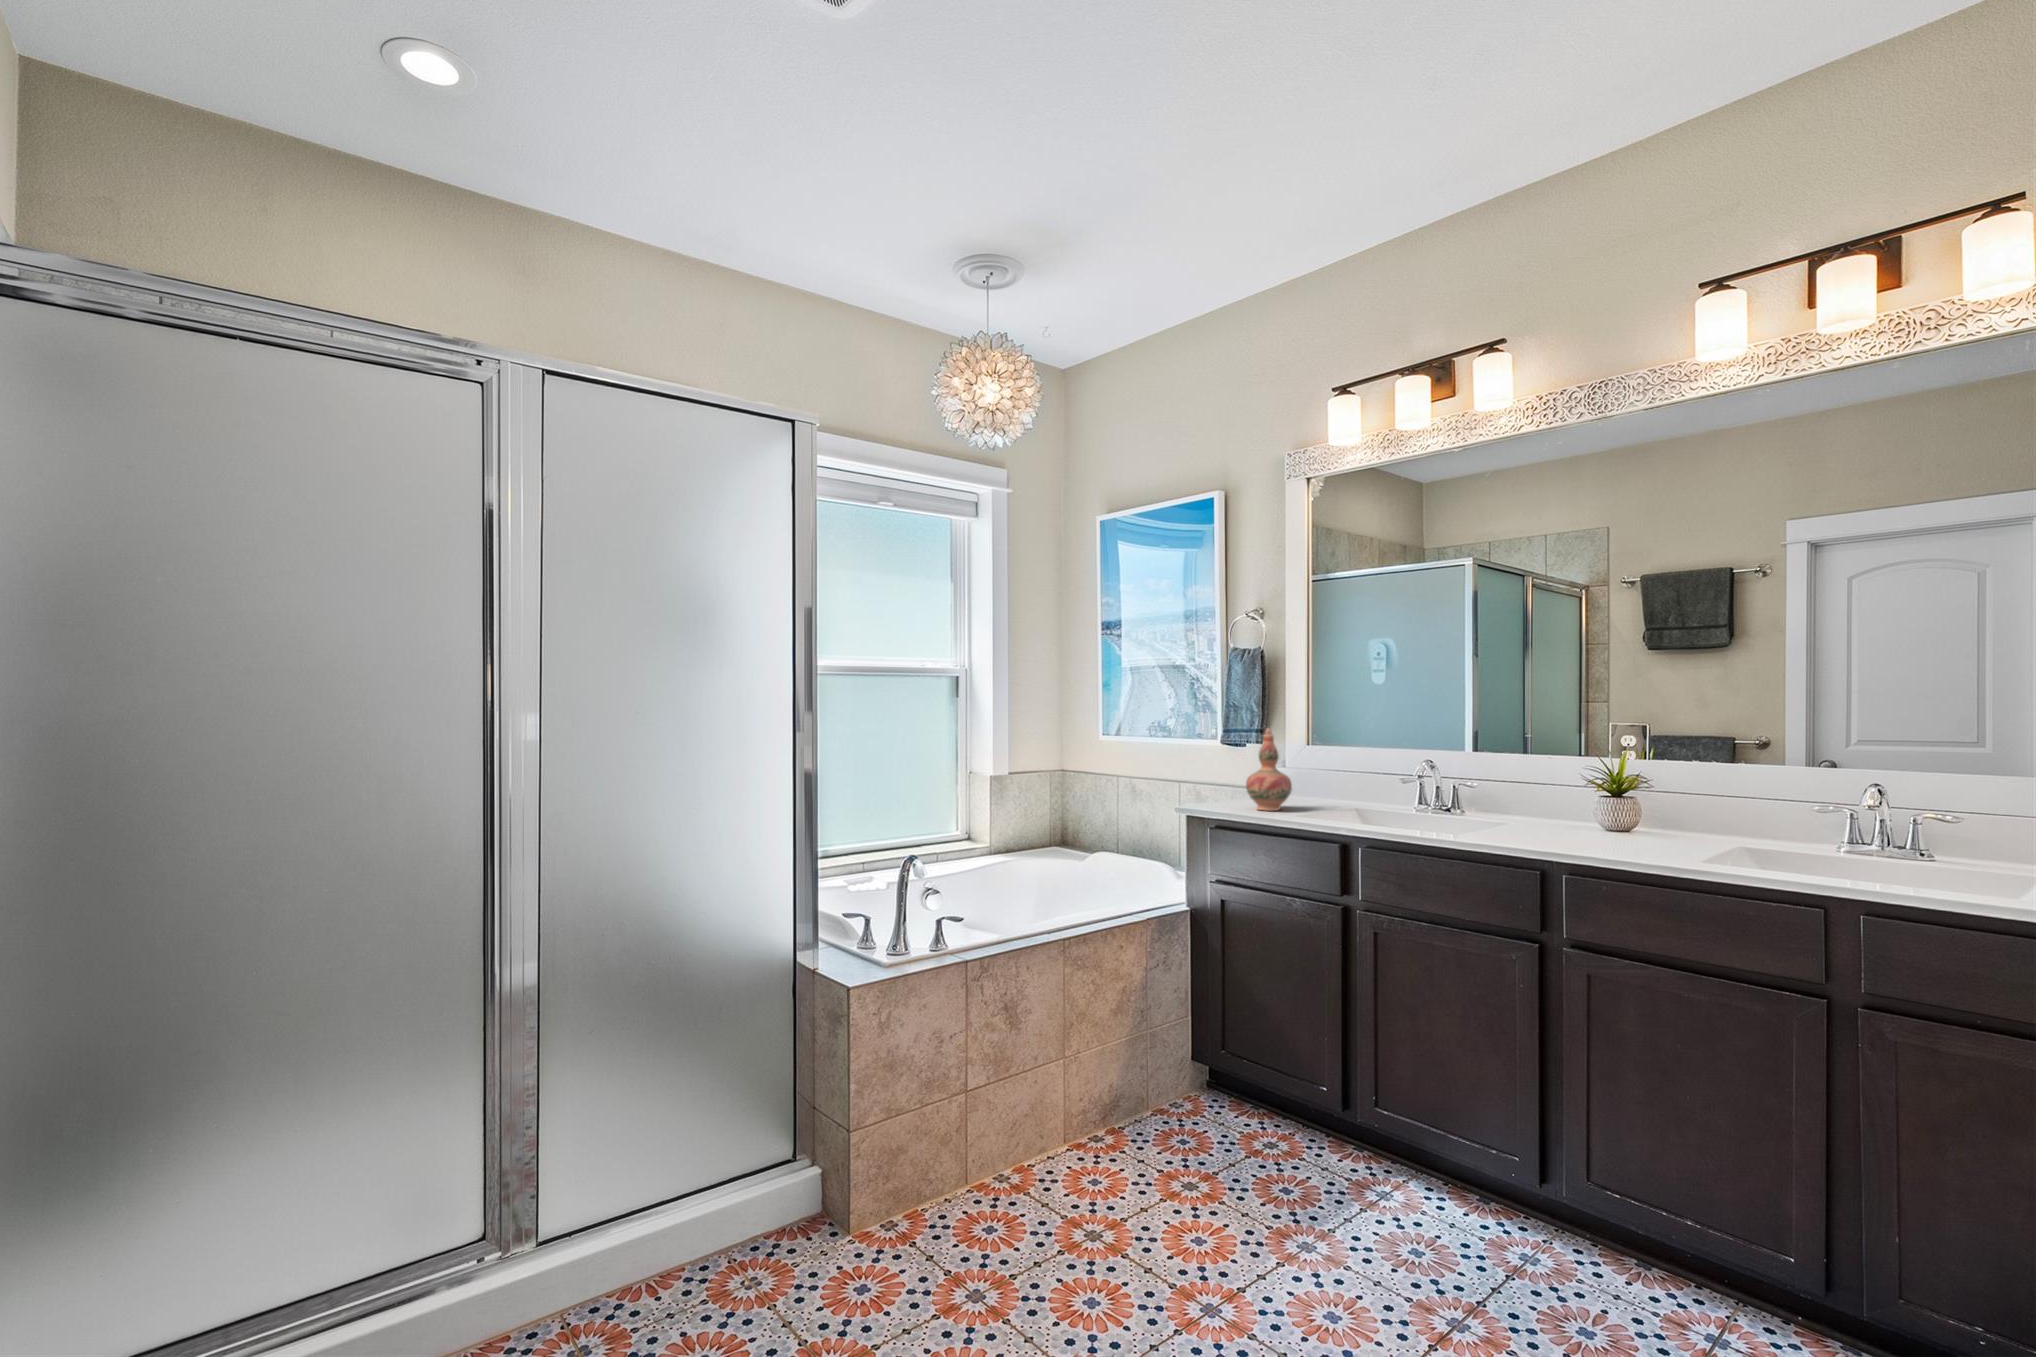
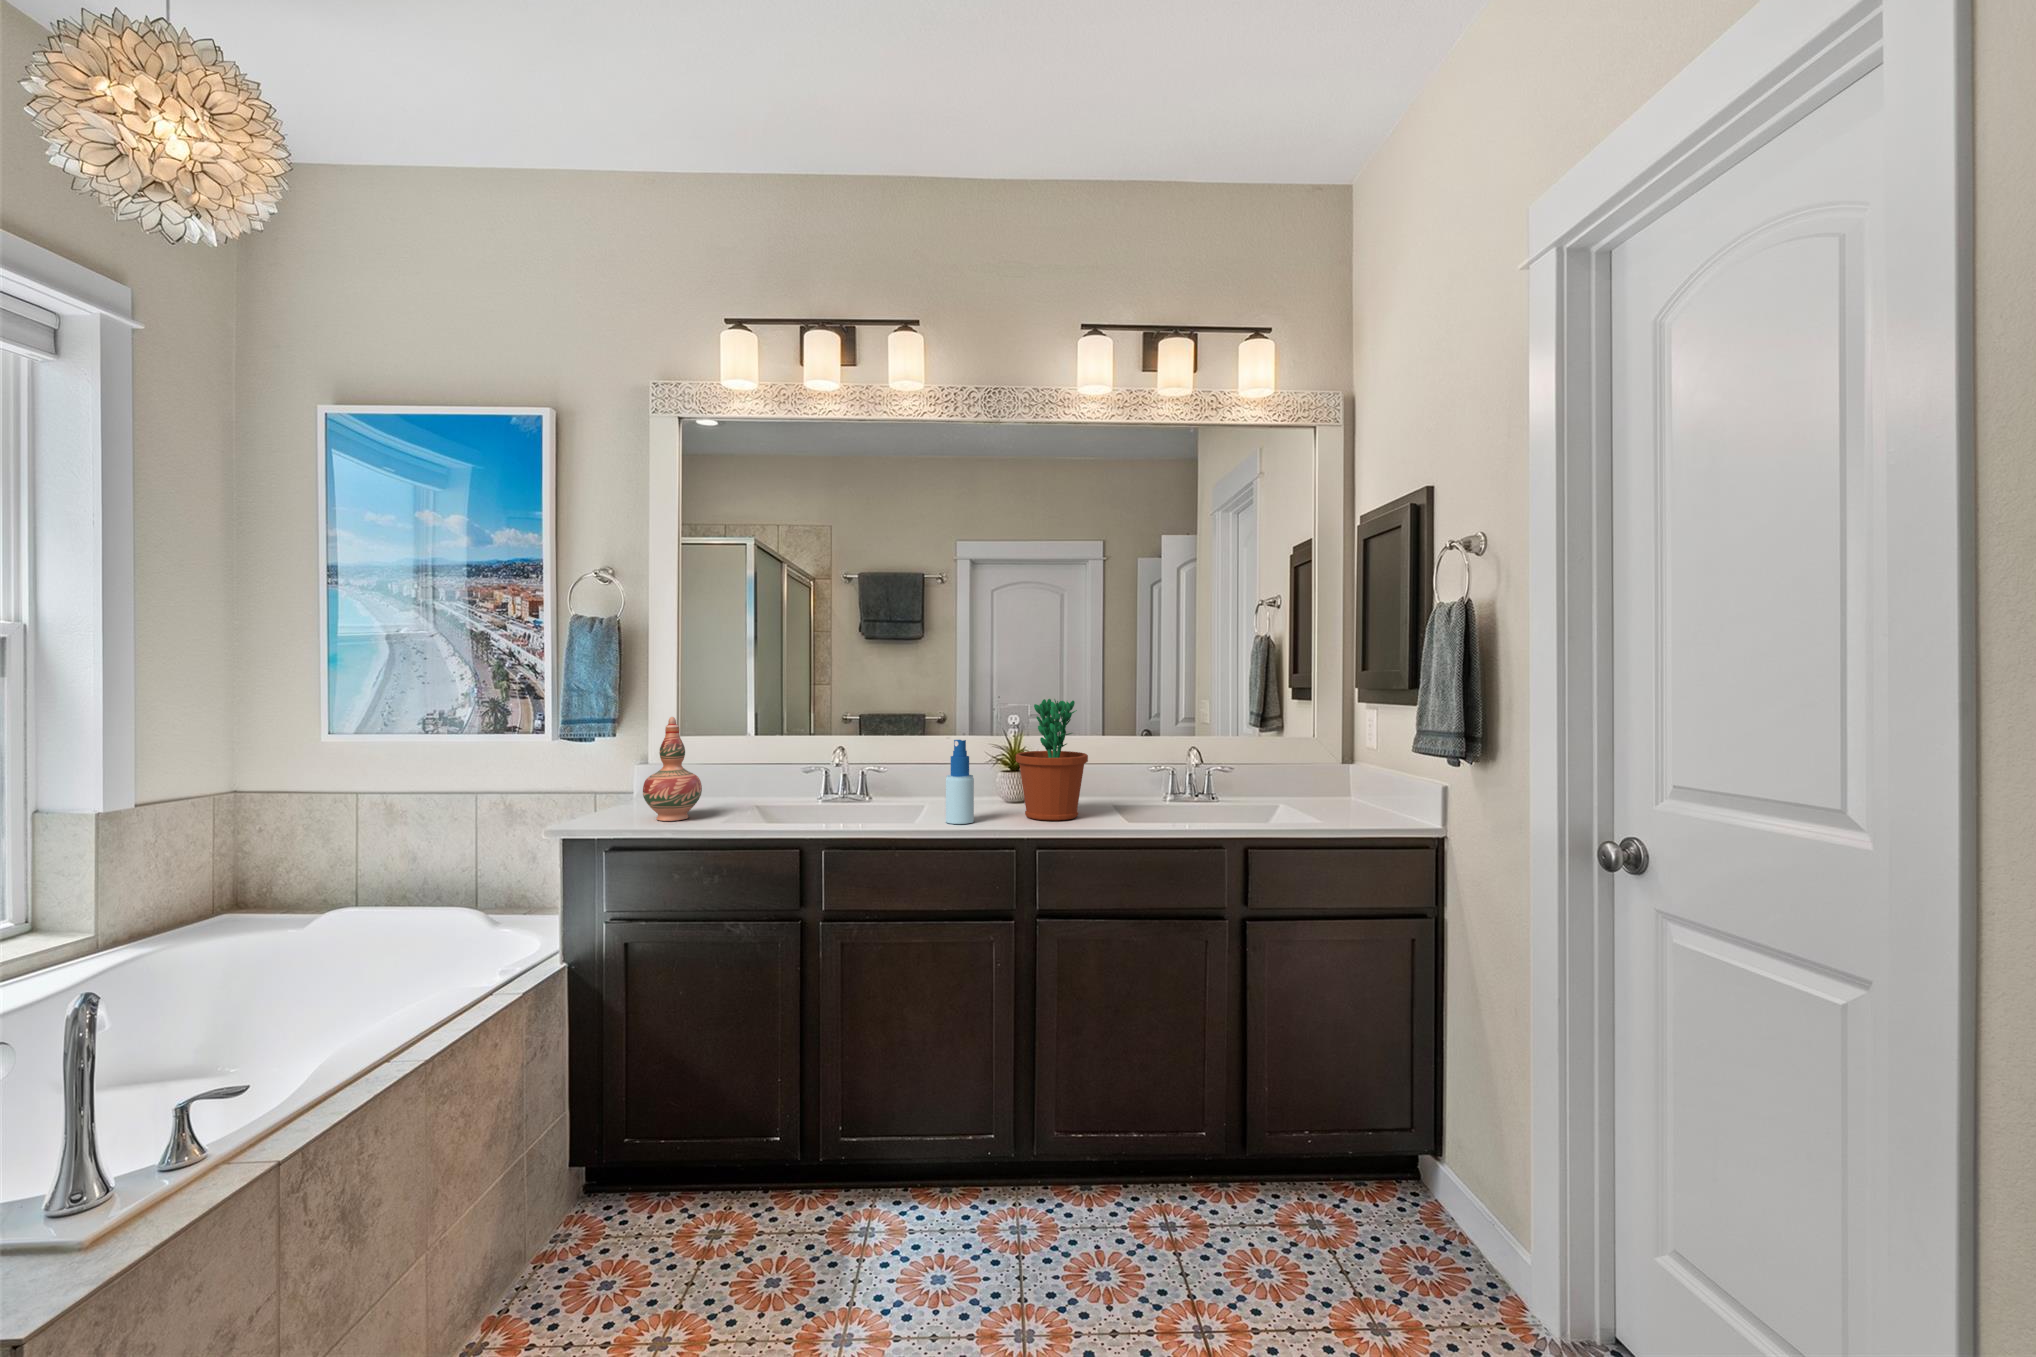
flower pot: none [1568,719,1659,851] -> present [1016,699,1088,820]
spray bottle: none [1483,758,1515,840] -> present [946,740,974,824]

